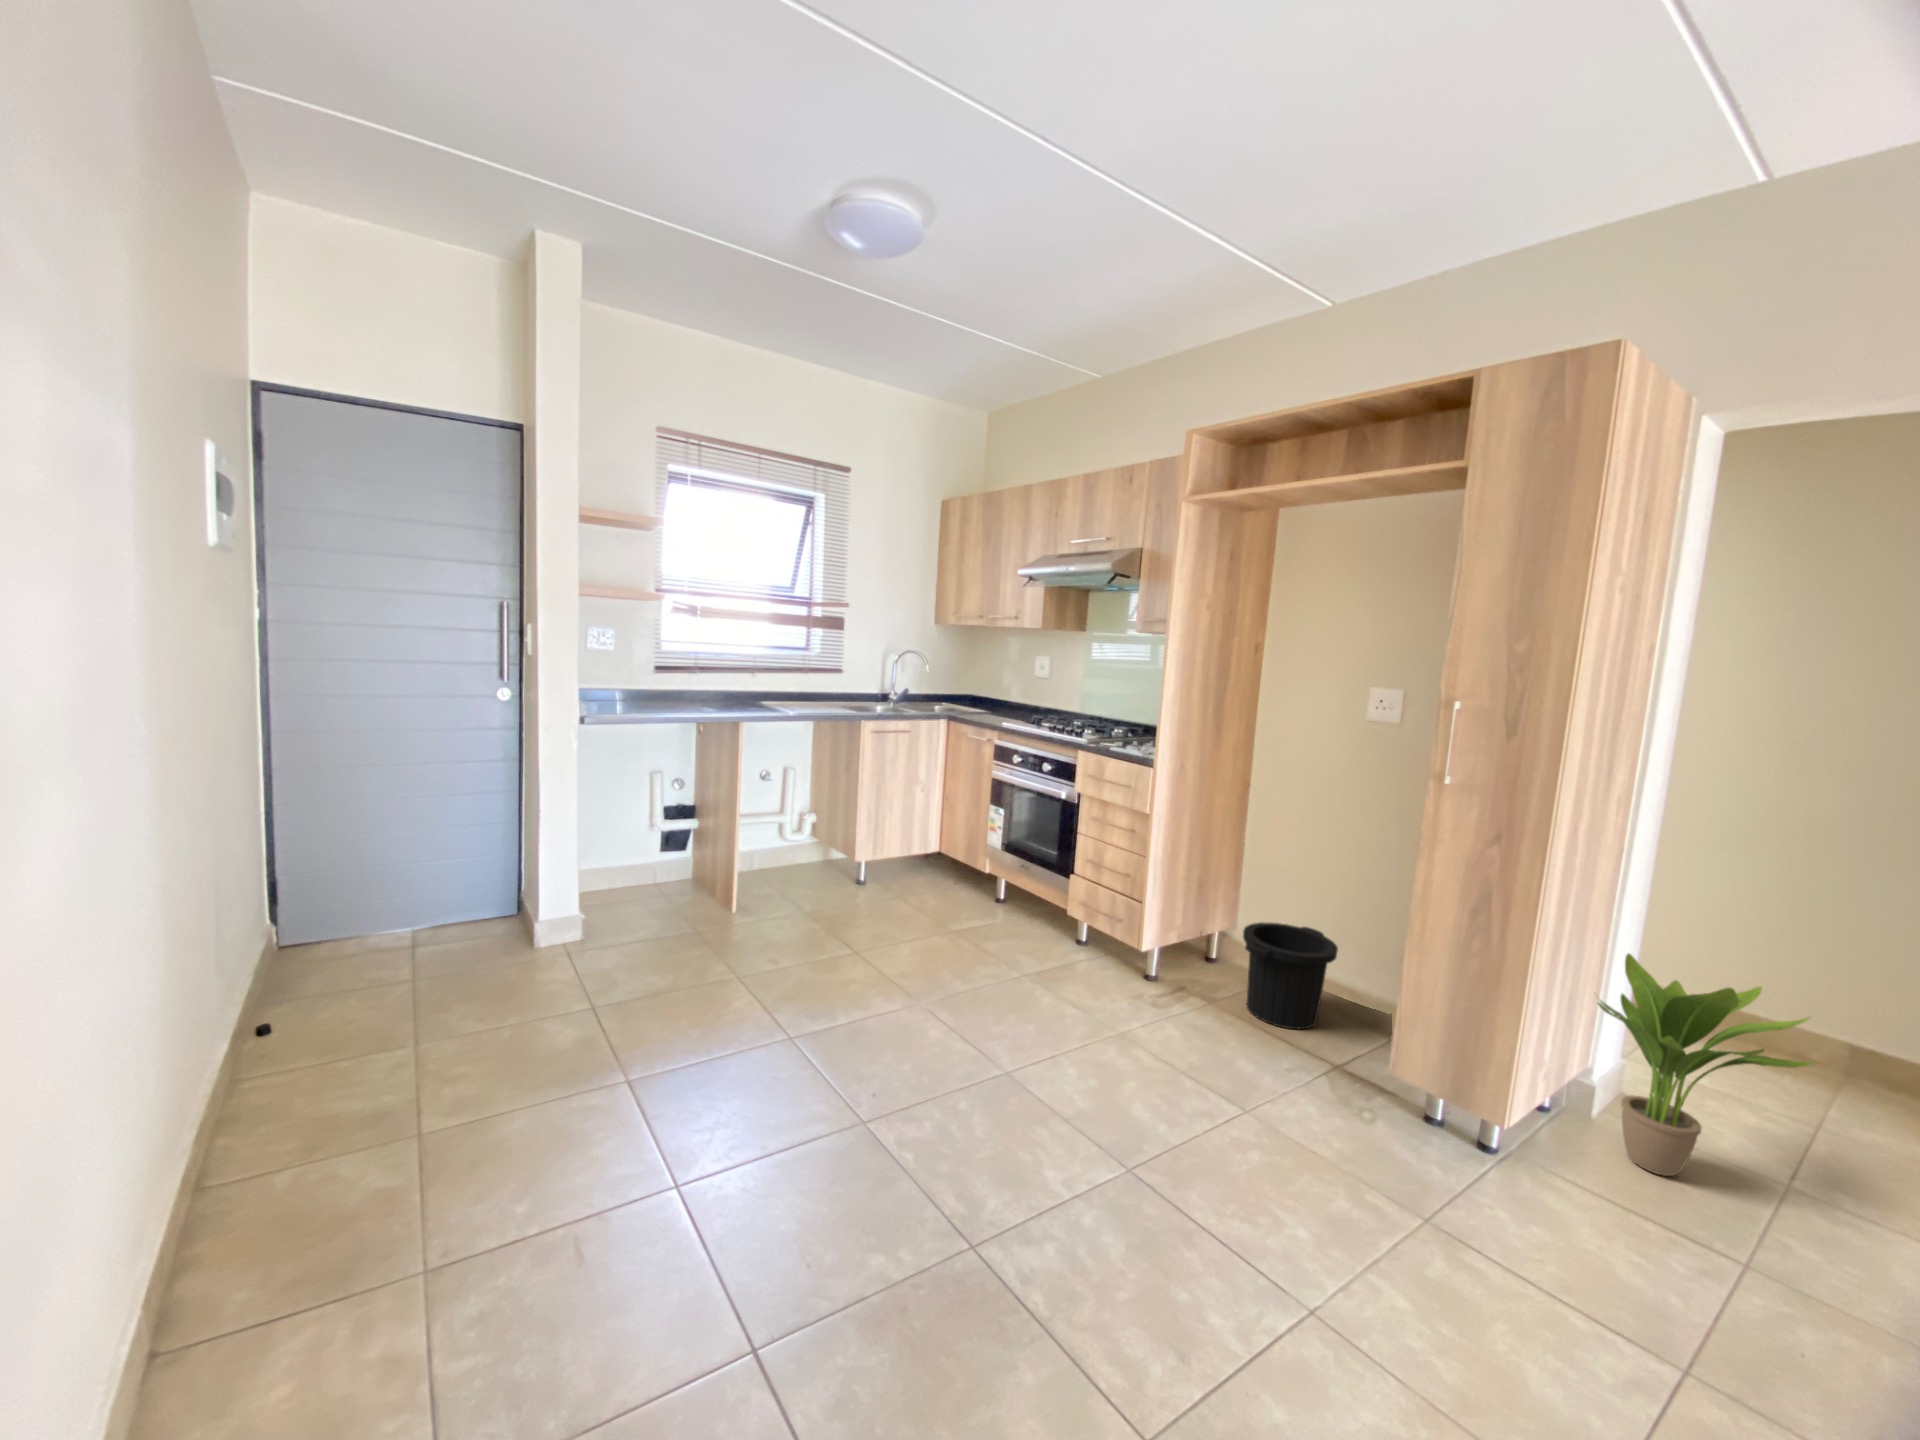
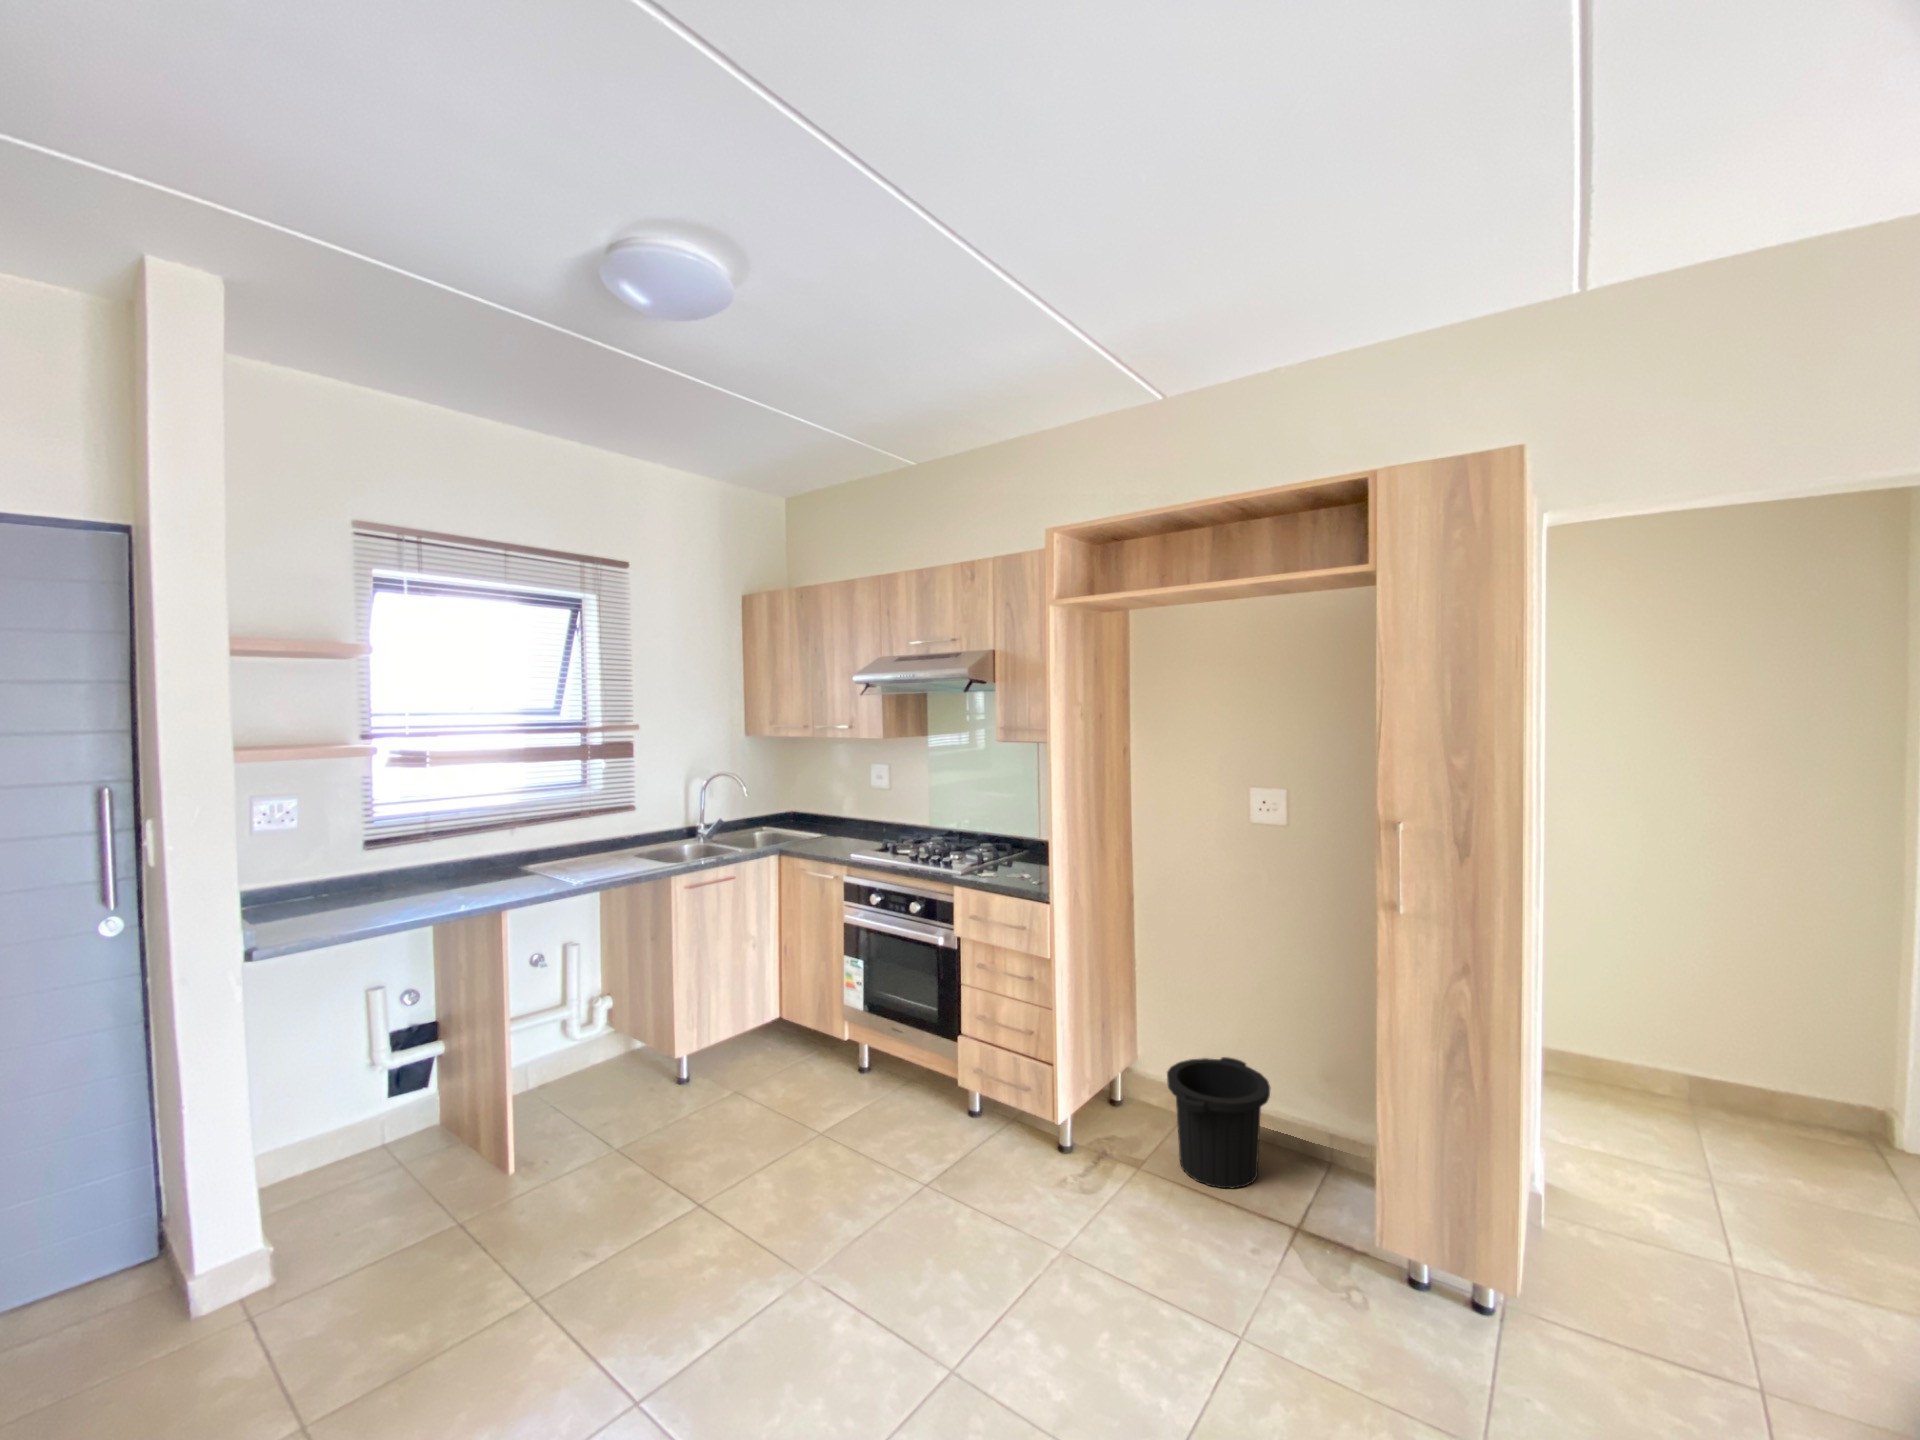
potted plant: present [1598,954,1814,1176] -> none [1546,1049,1763,1293]

